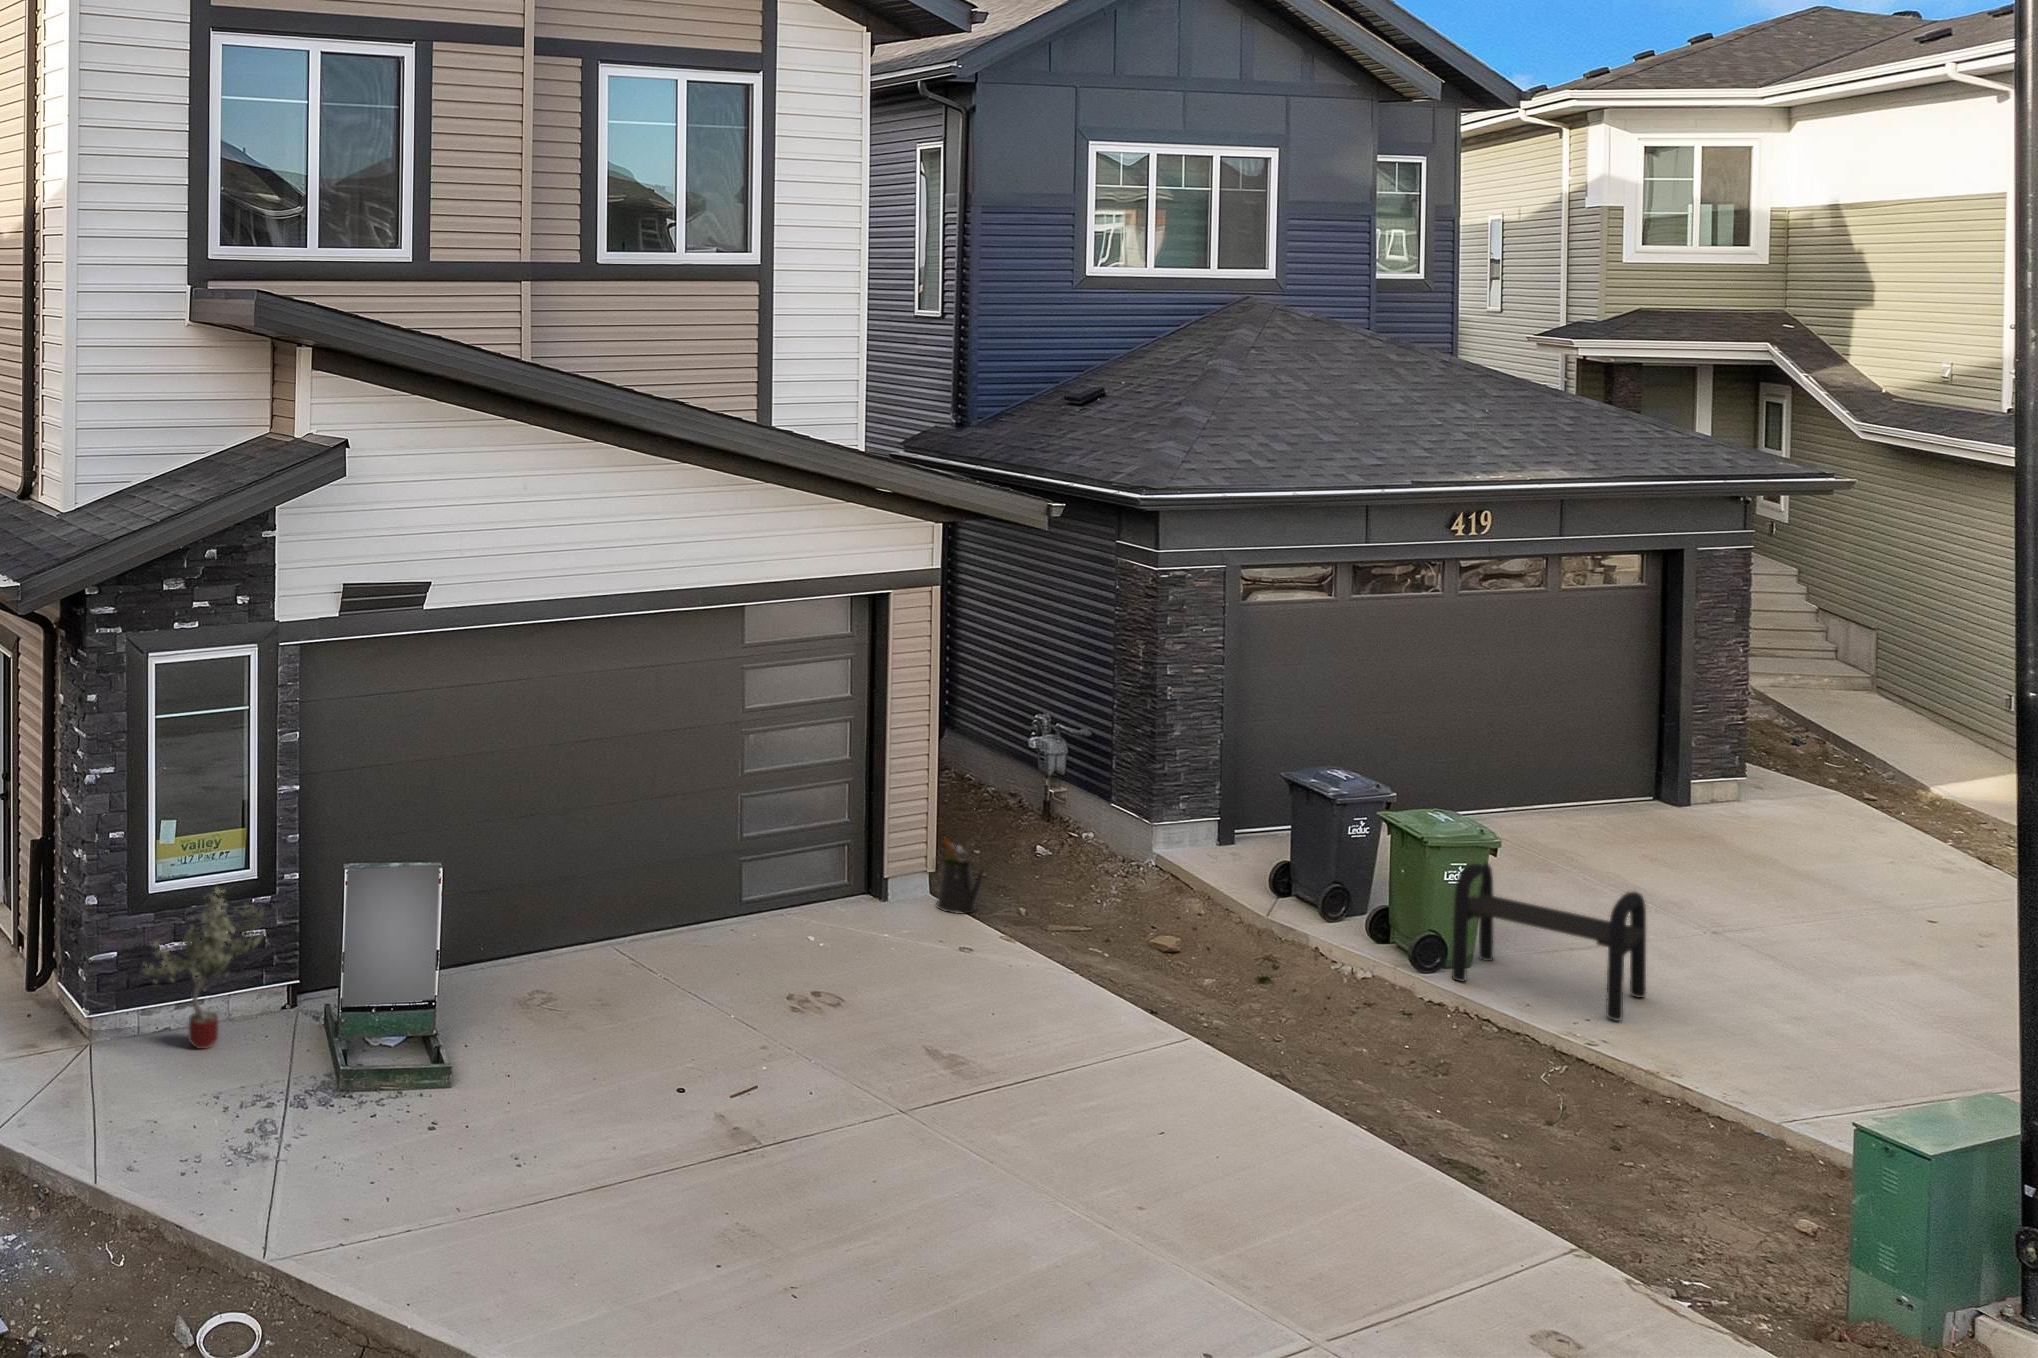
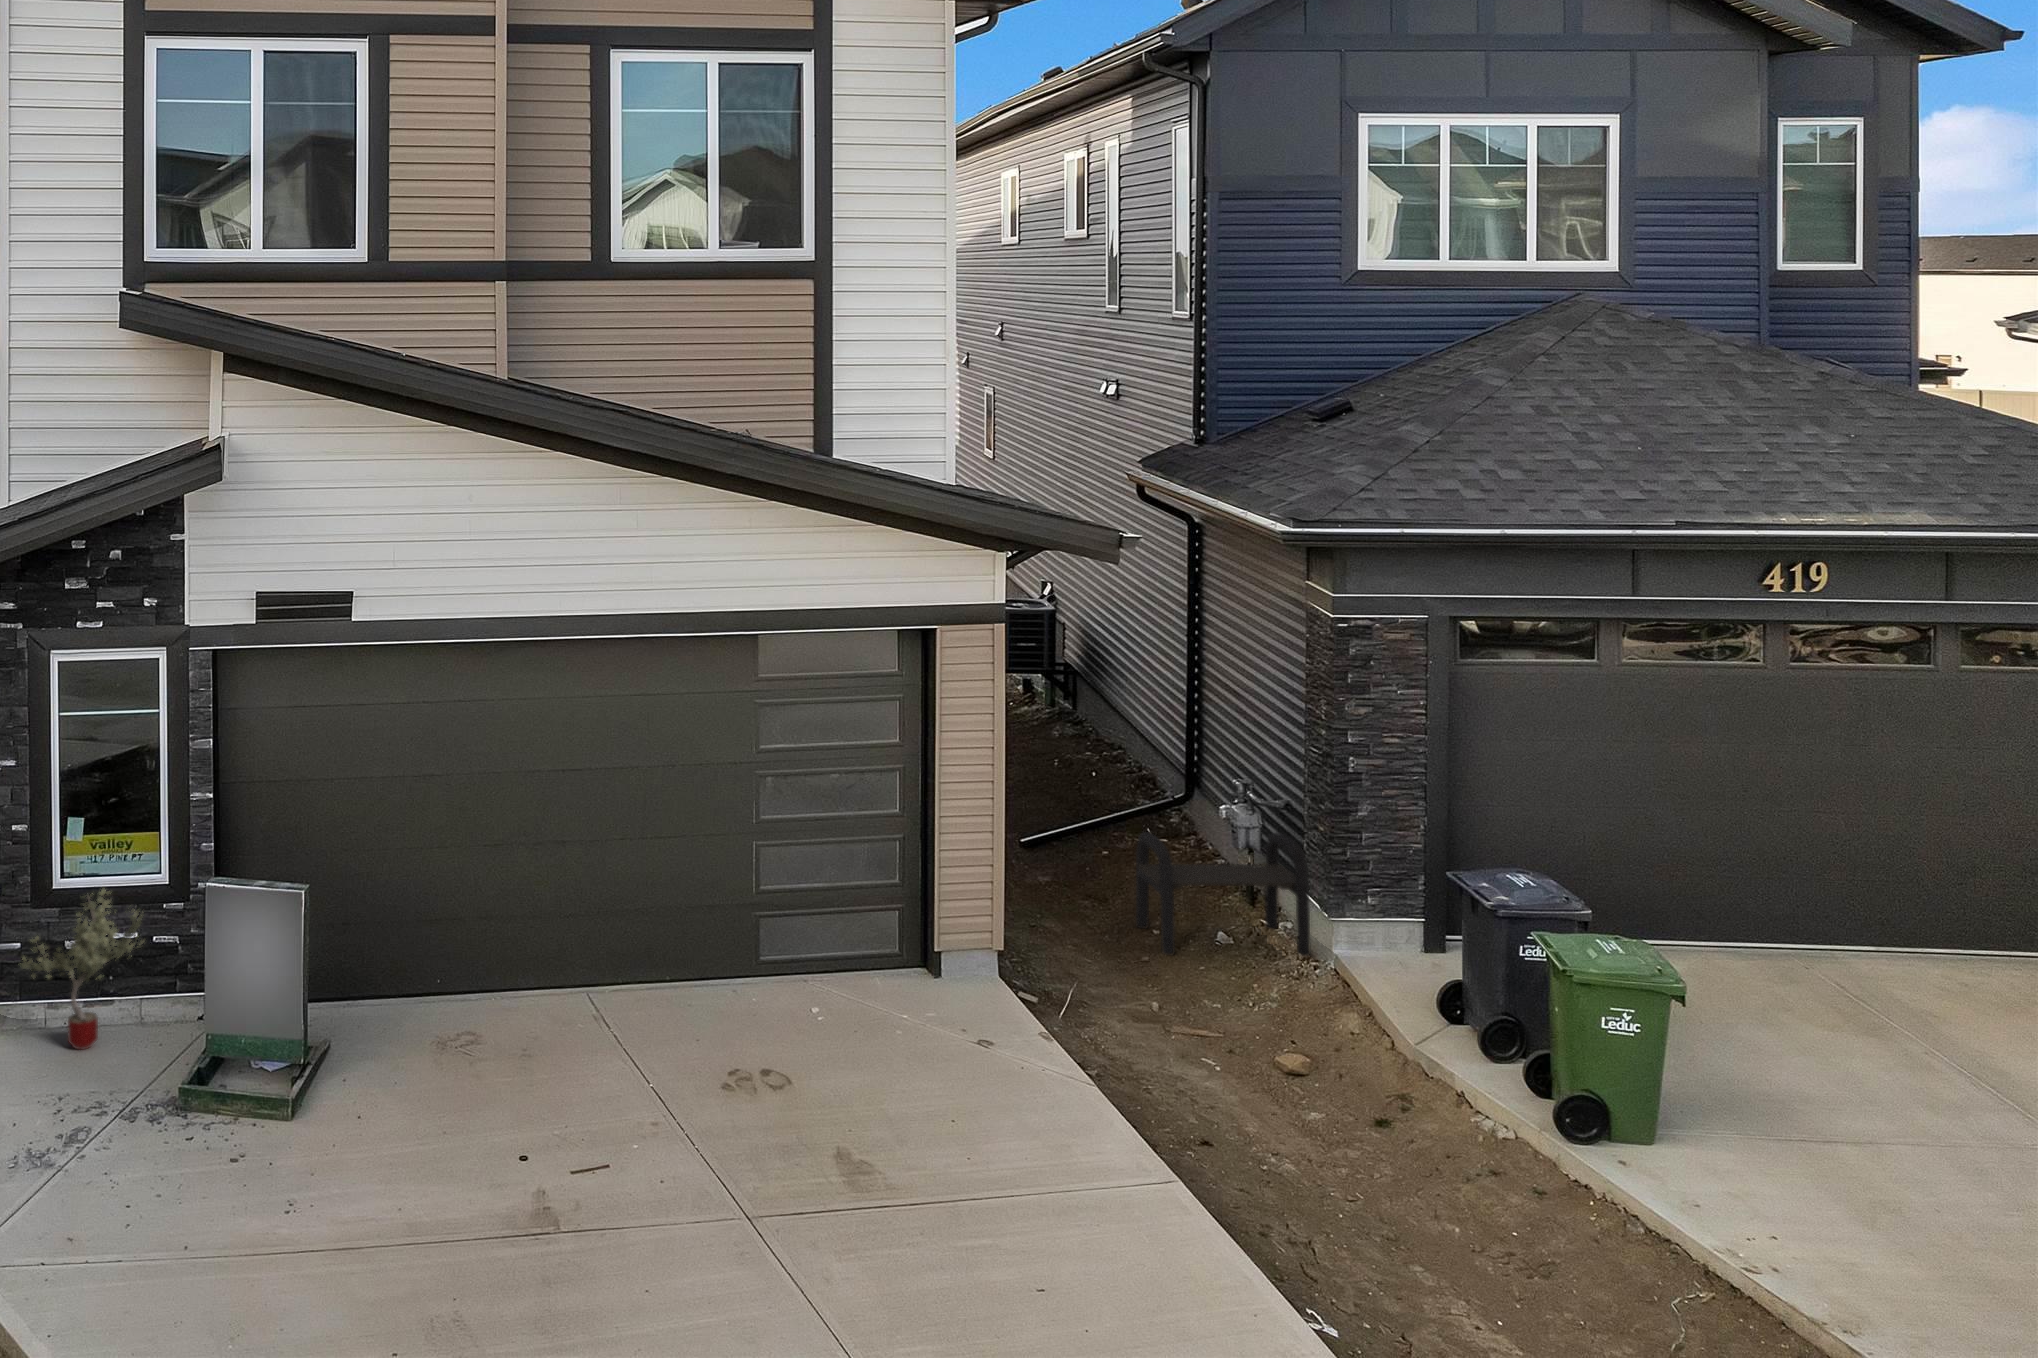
watering can: present [936,837,983,914] -> none [994,908,1042,1001]
bench: present [1452,863,1646,1021] -> present [1136,832,1310,956]

